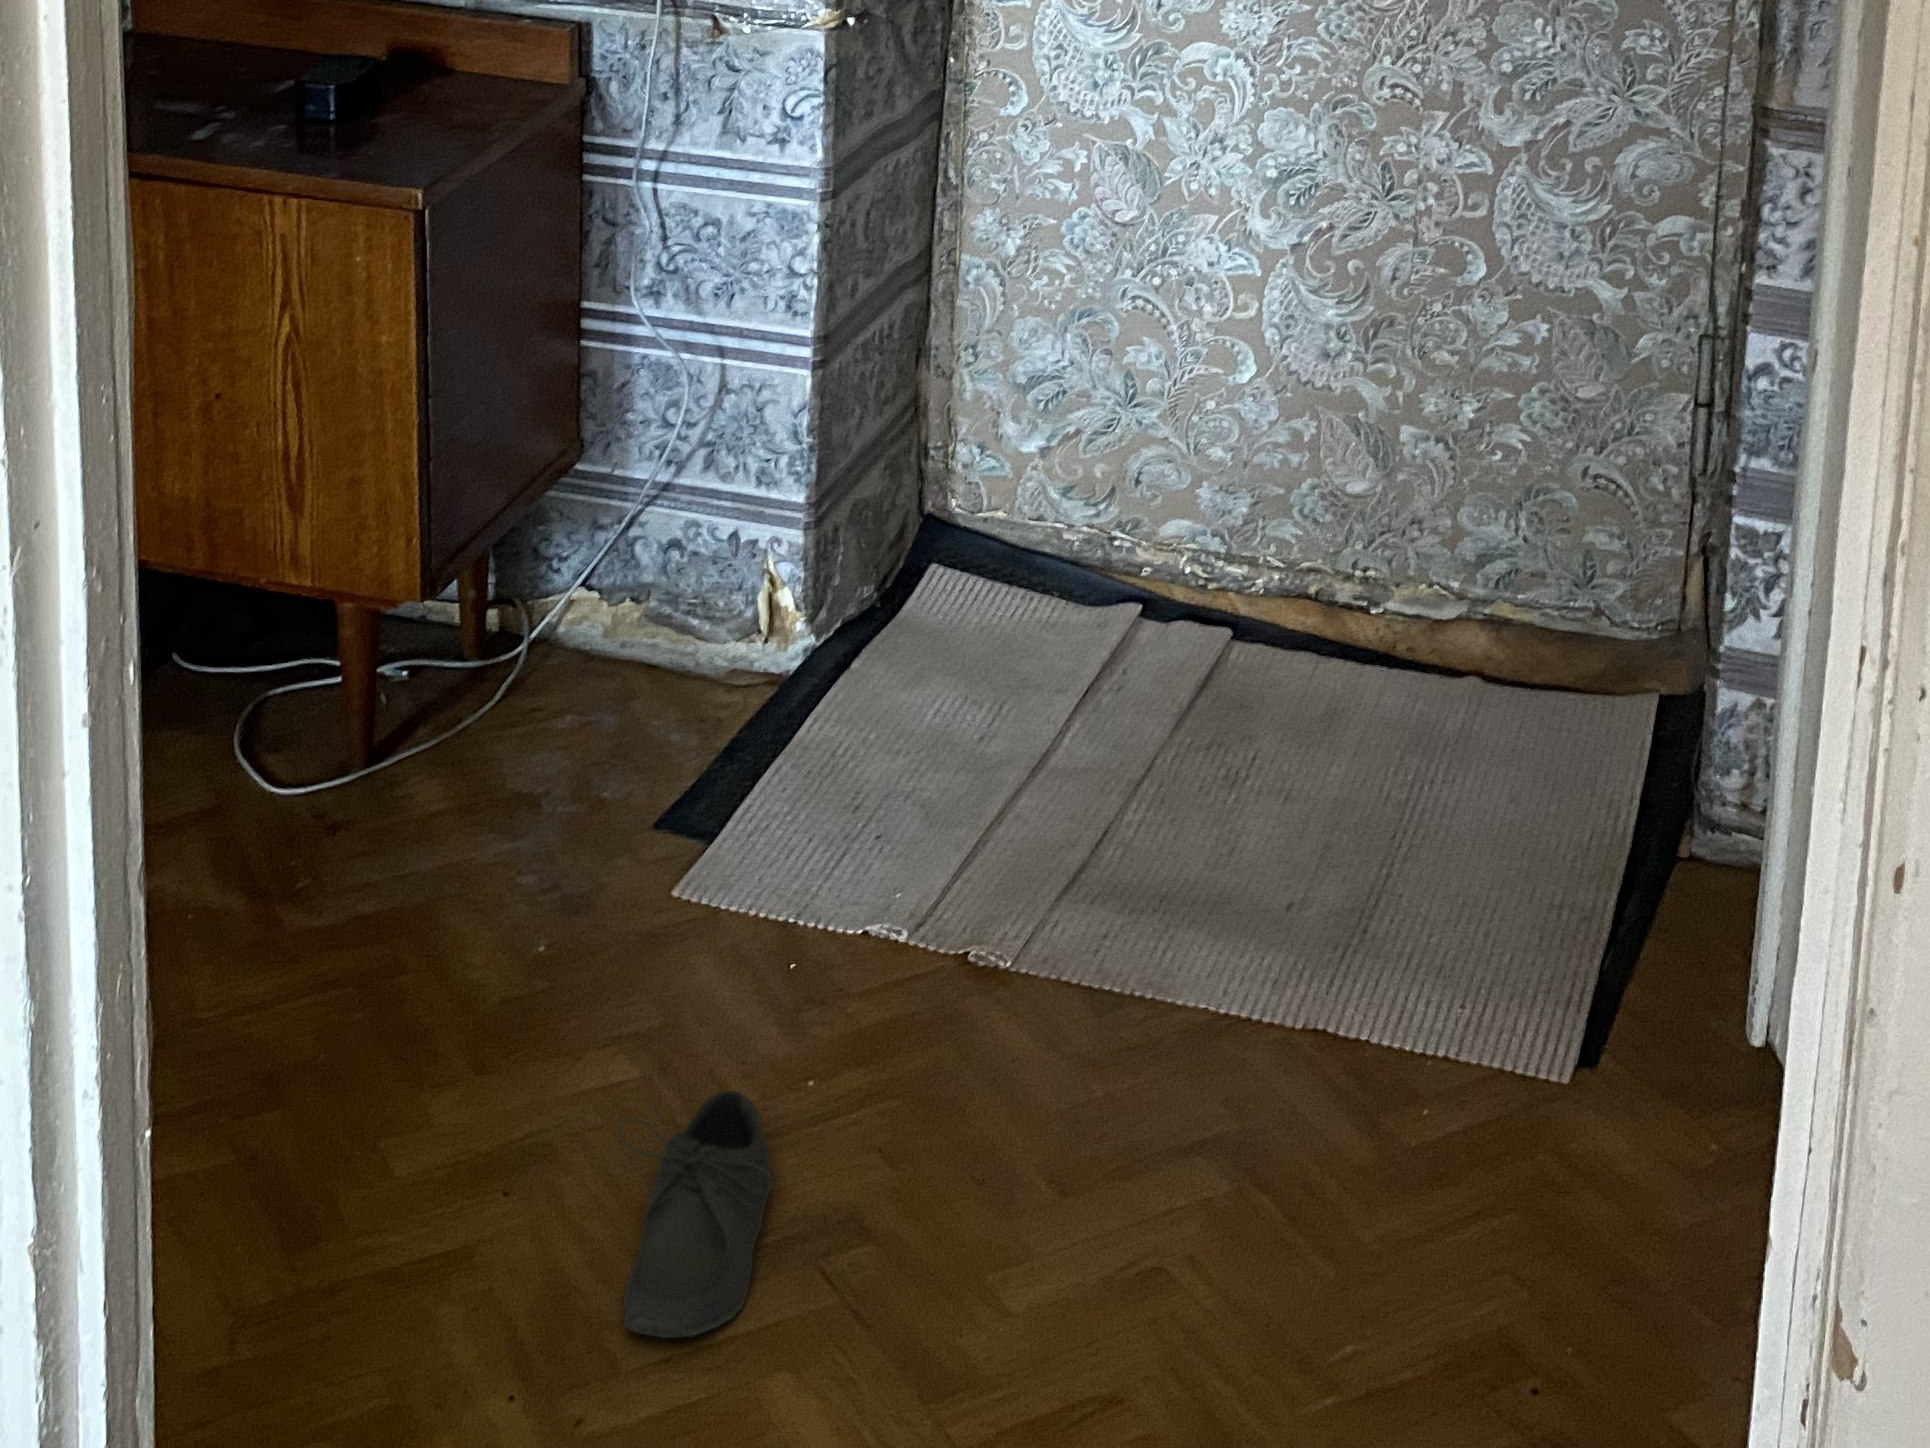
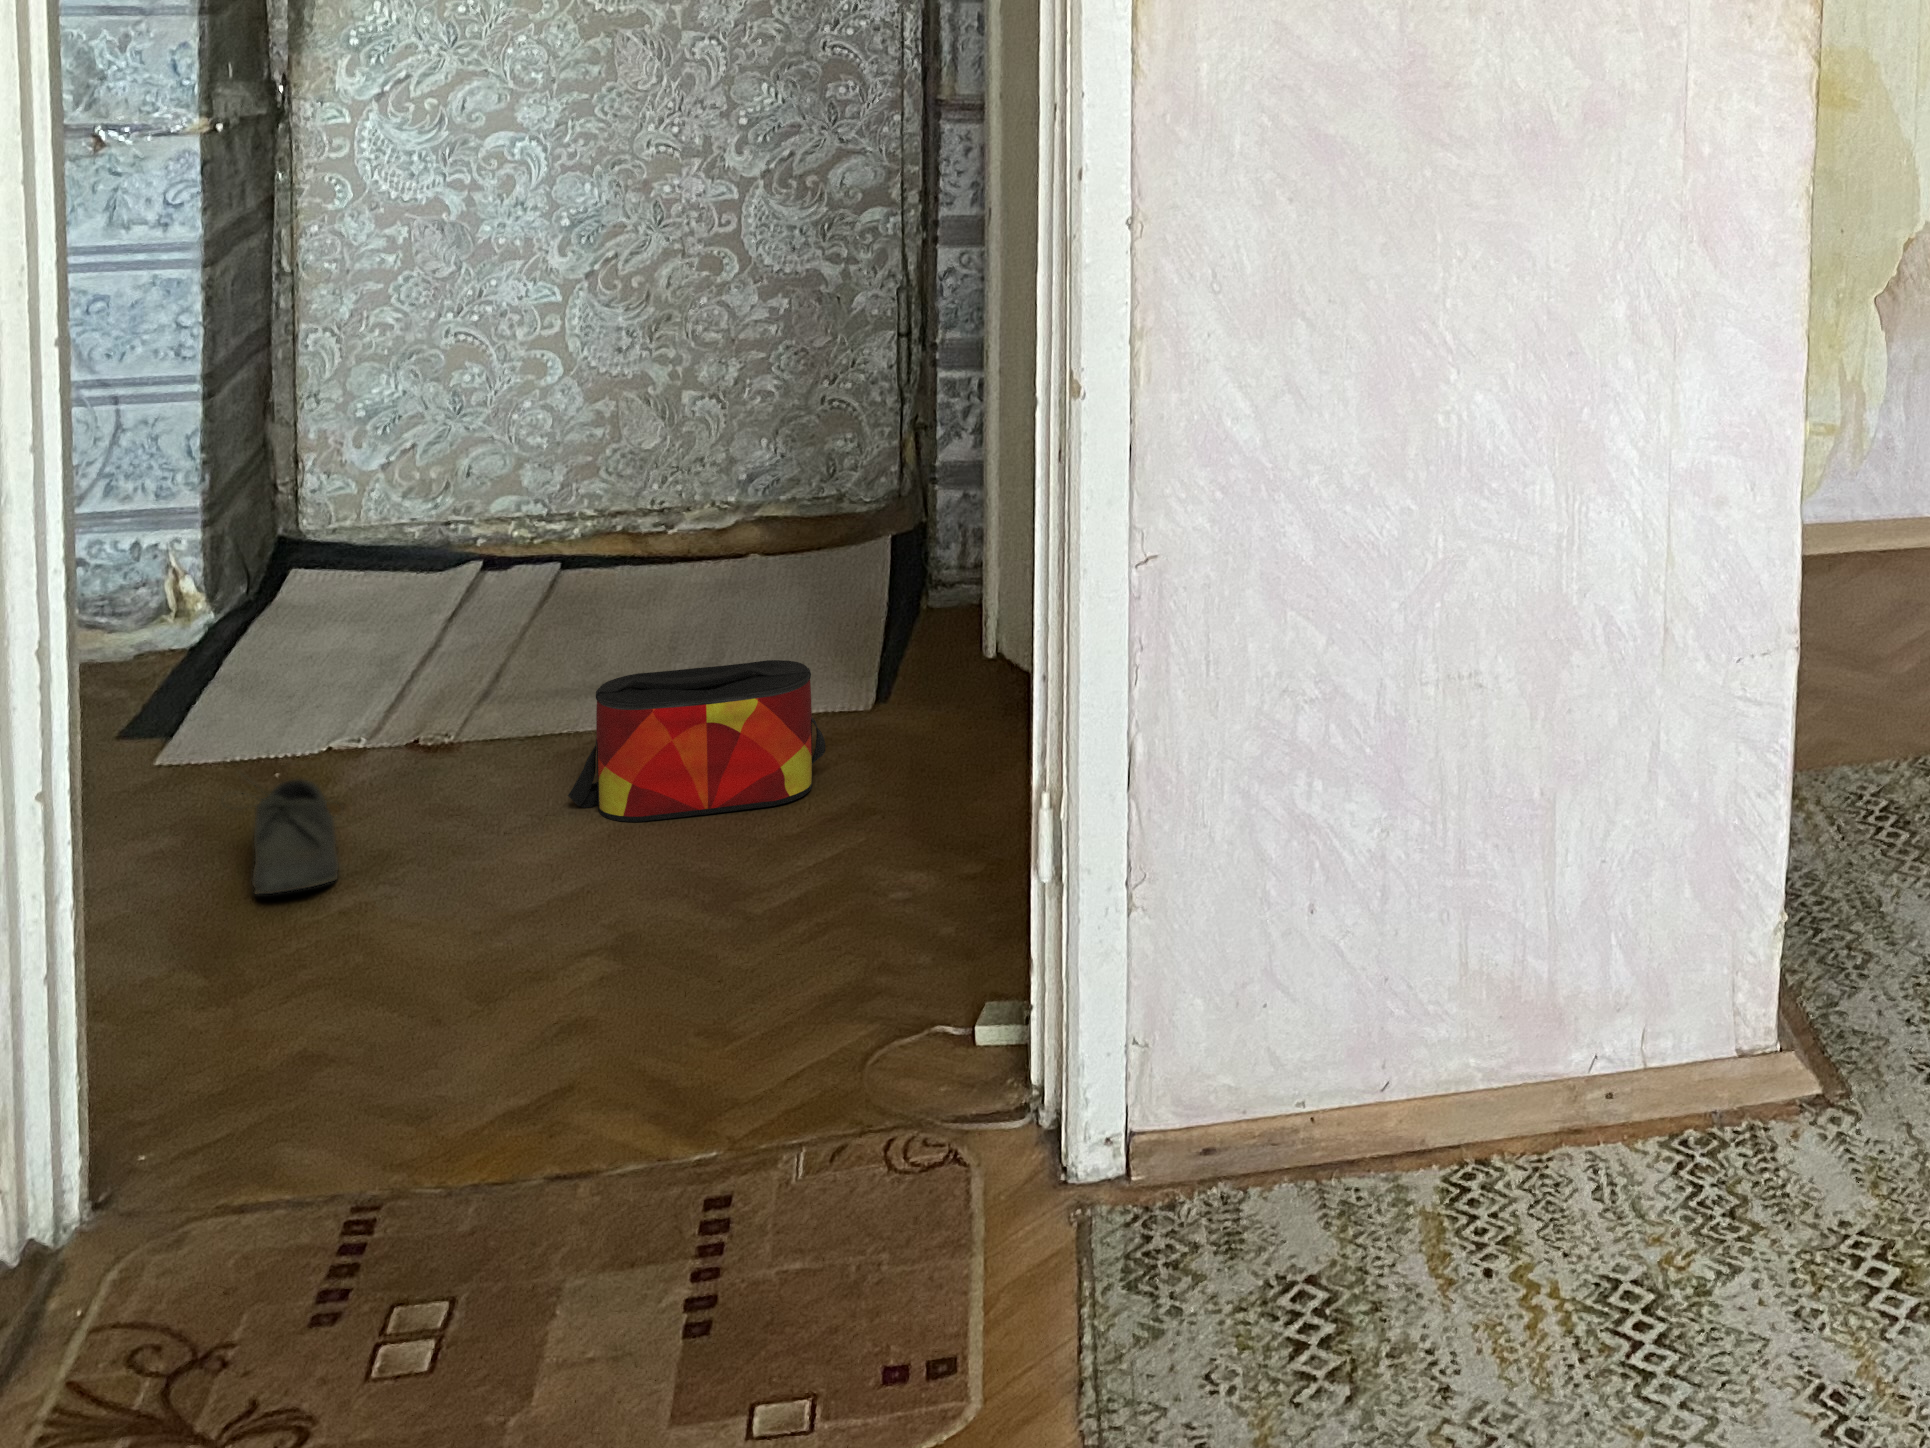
bag: none [1092,1034,1475,1329] -> present [568,660,825,822]

